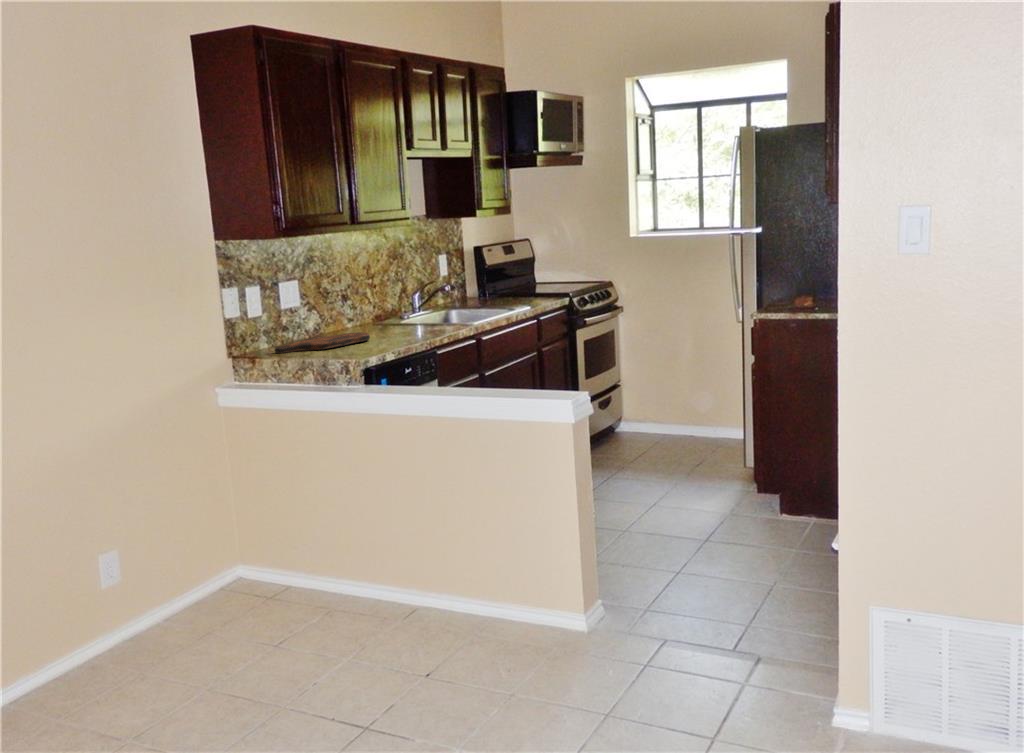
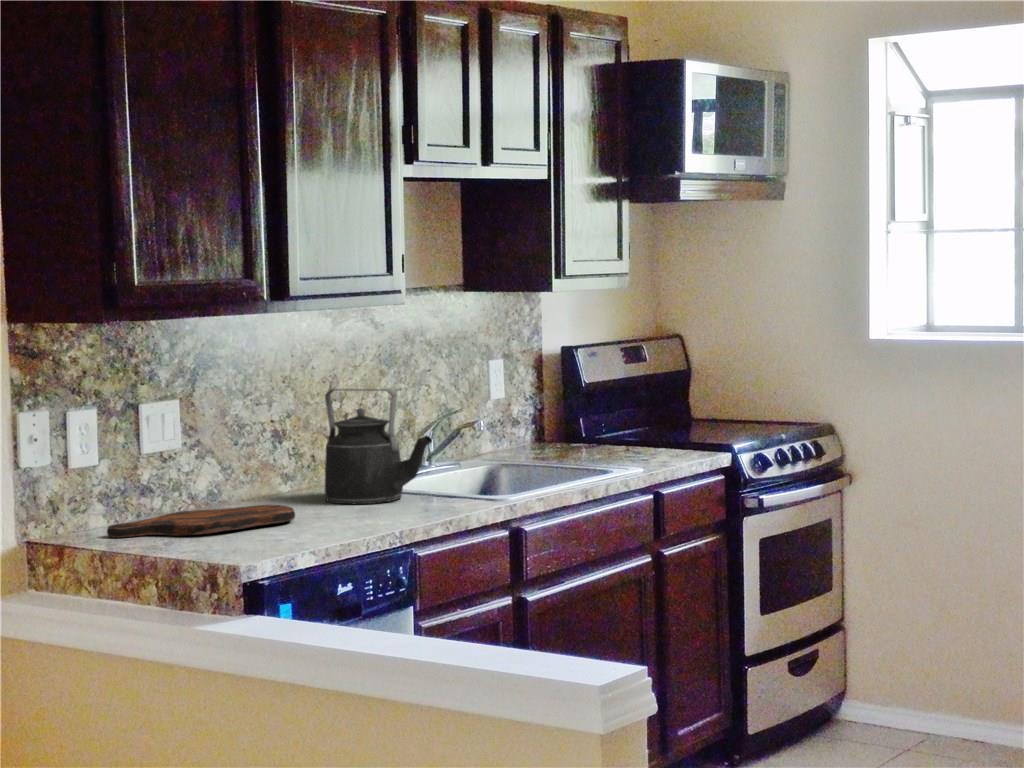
kettle: none [372,270,432,331] -> present [325,389,432,504]

